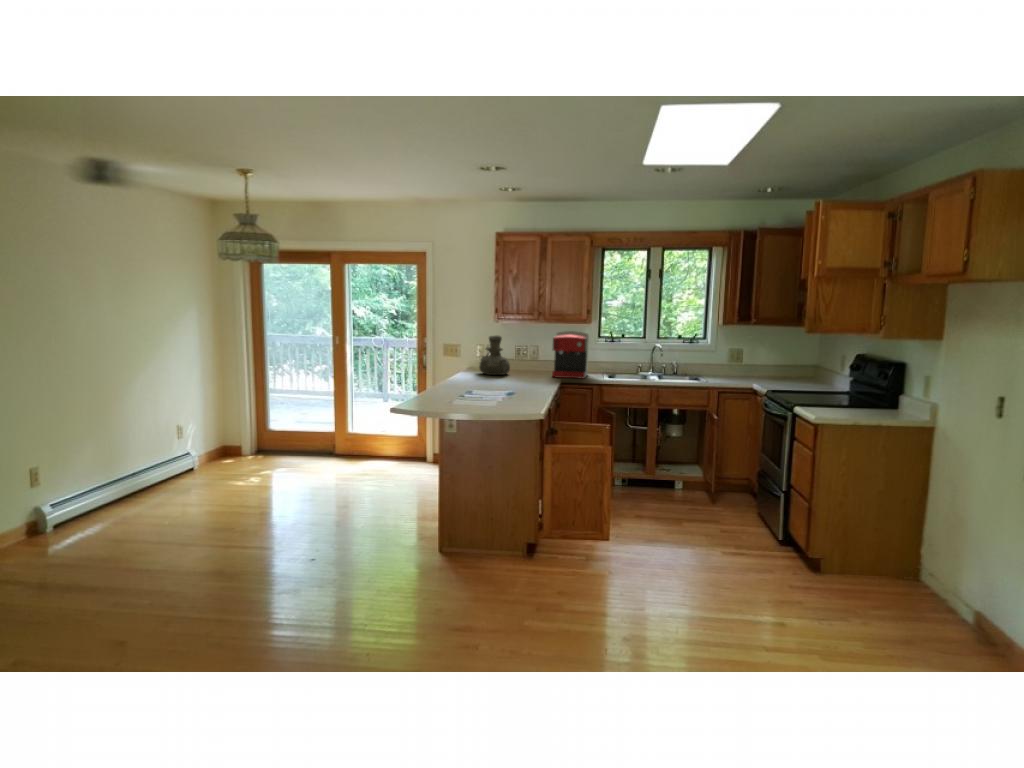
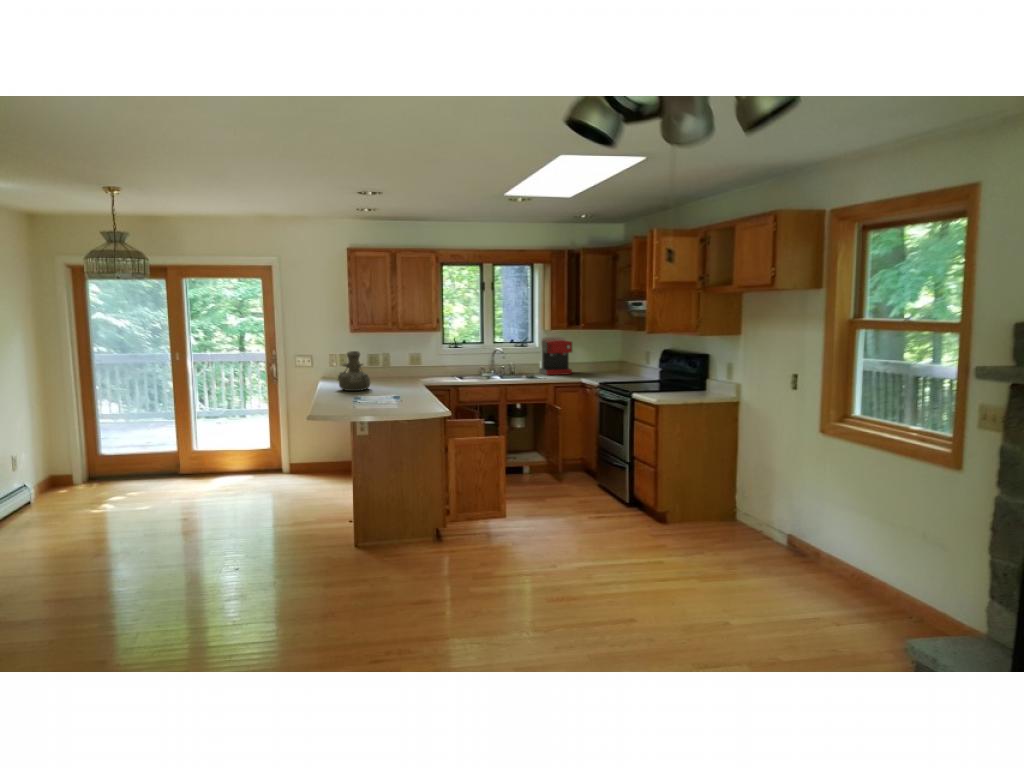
coffee maker: present [552,331,589,378] -> present [539,336,572,375]

